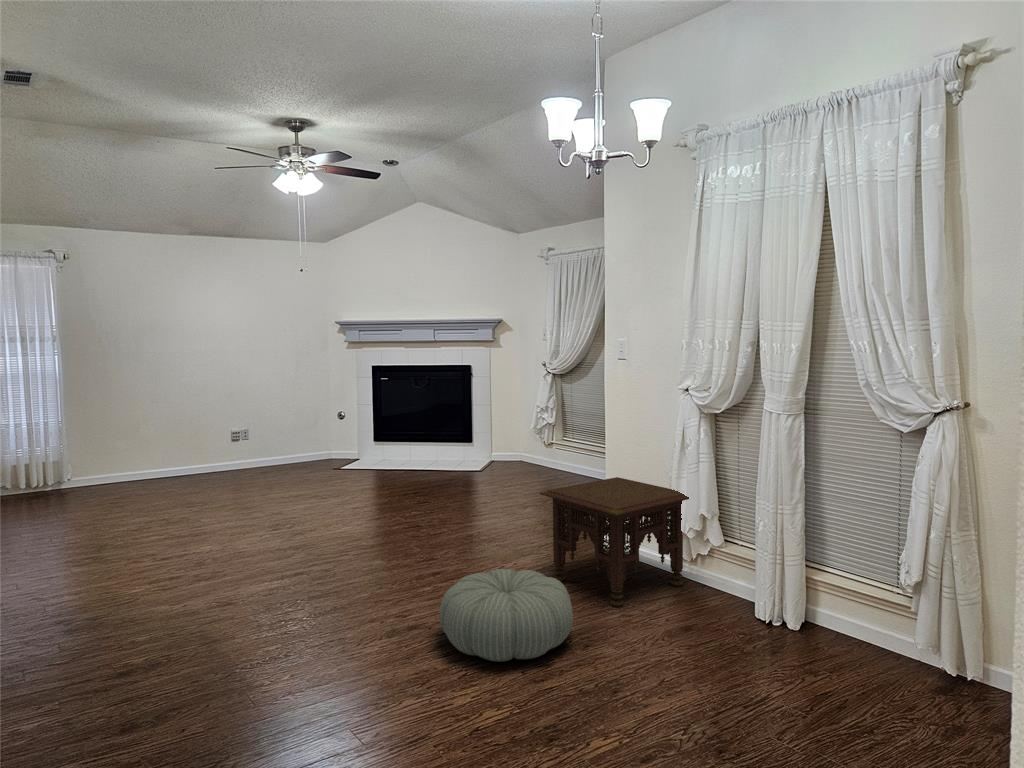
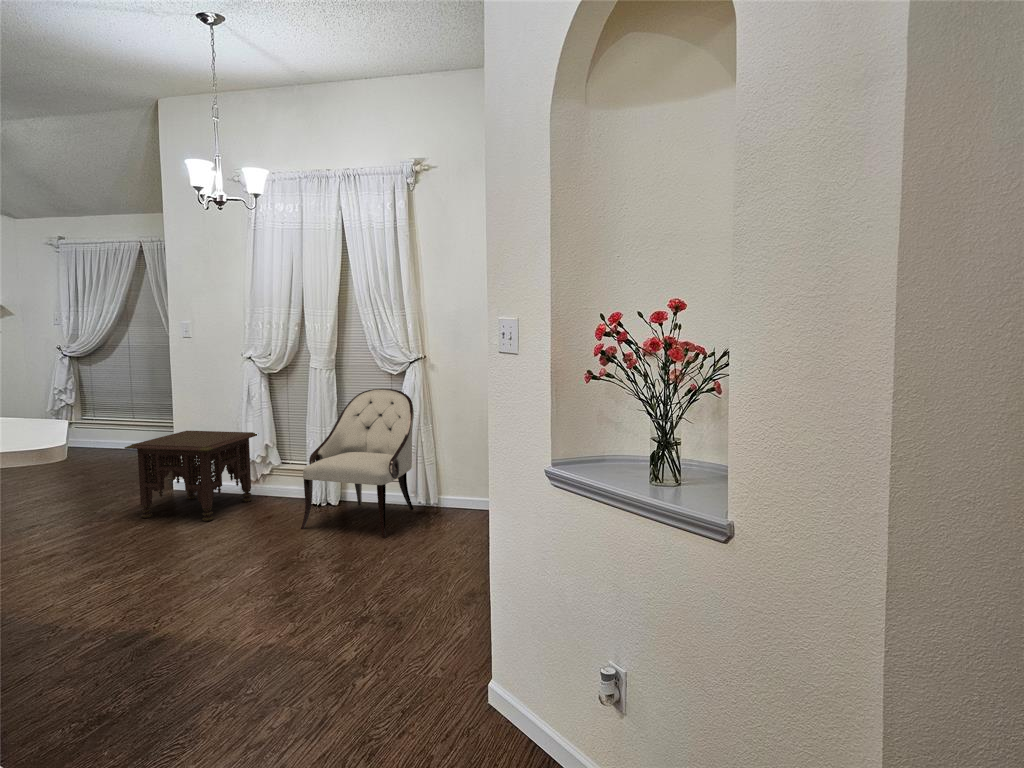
armchair: none [725,454,936,730] -> present [301,389,414,537]
pouf: present [439,569,573,662] -> none [60,503,187,573]

